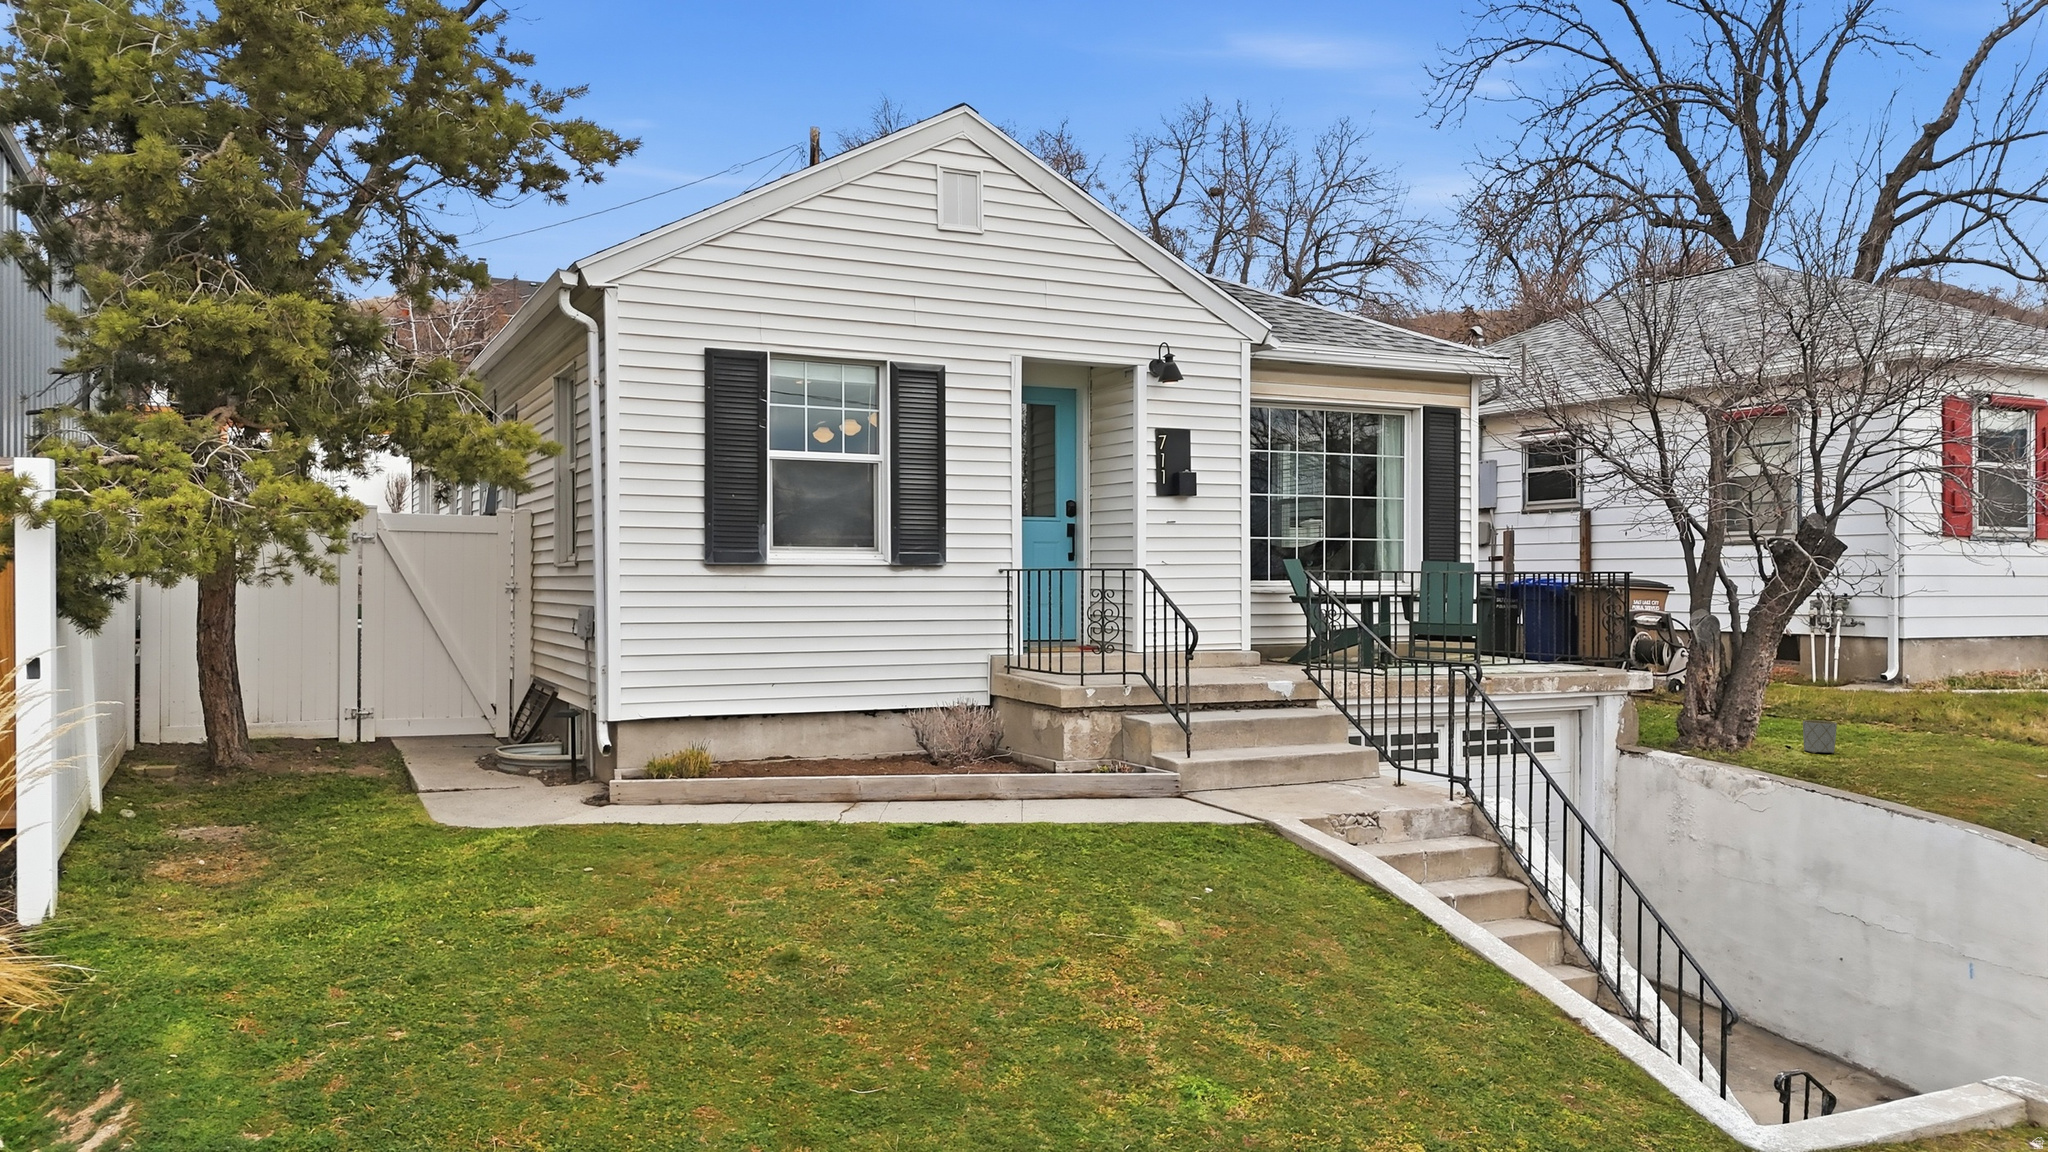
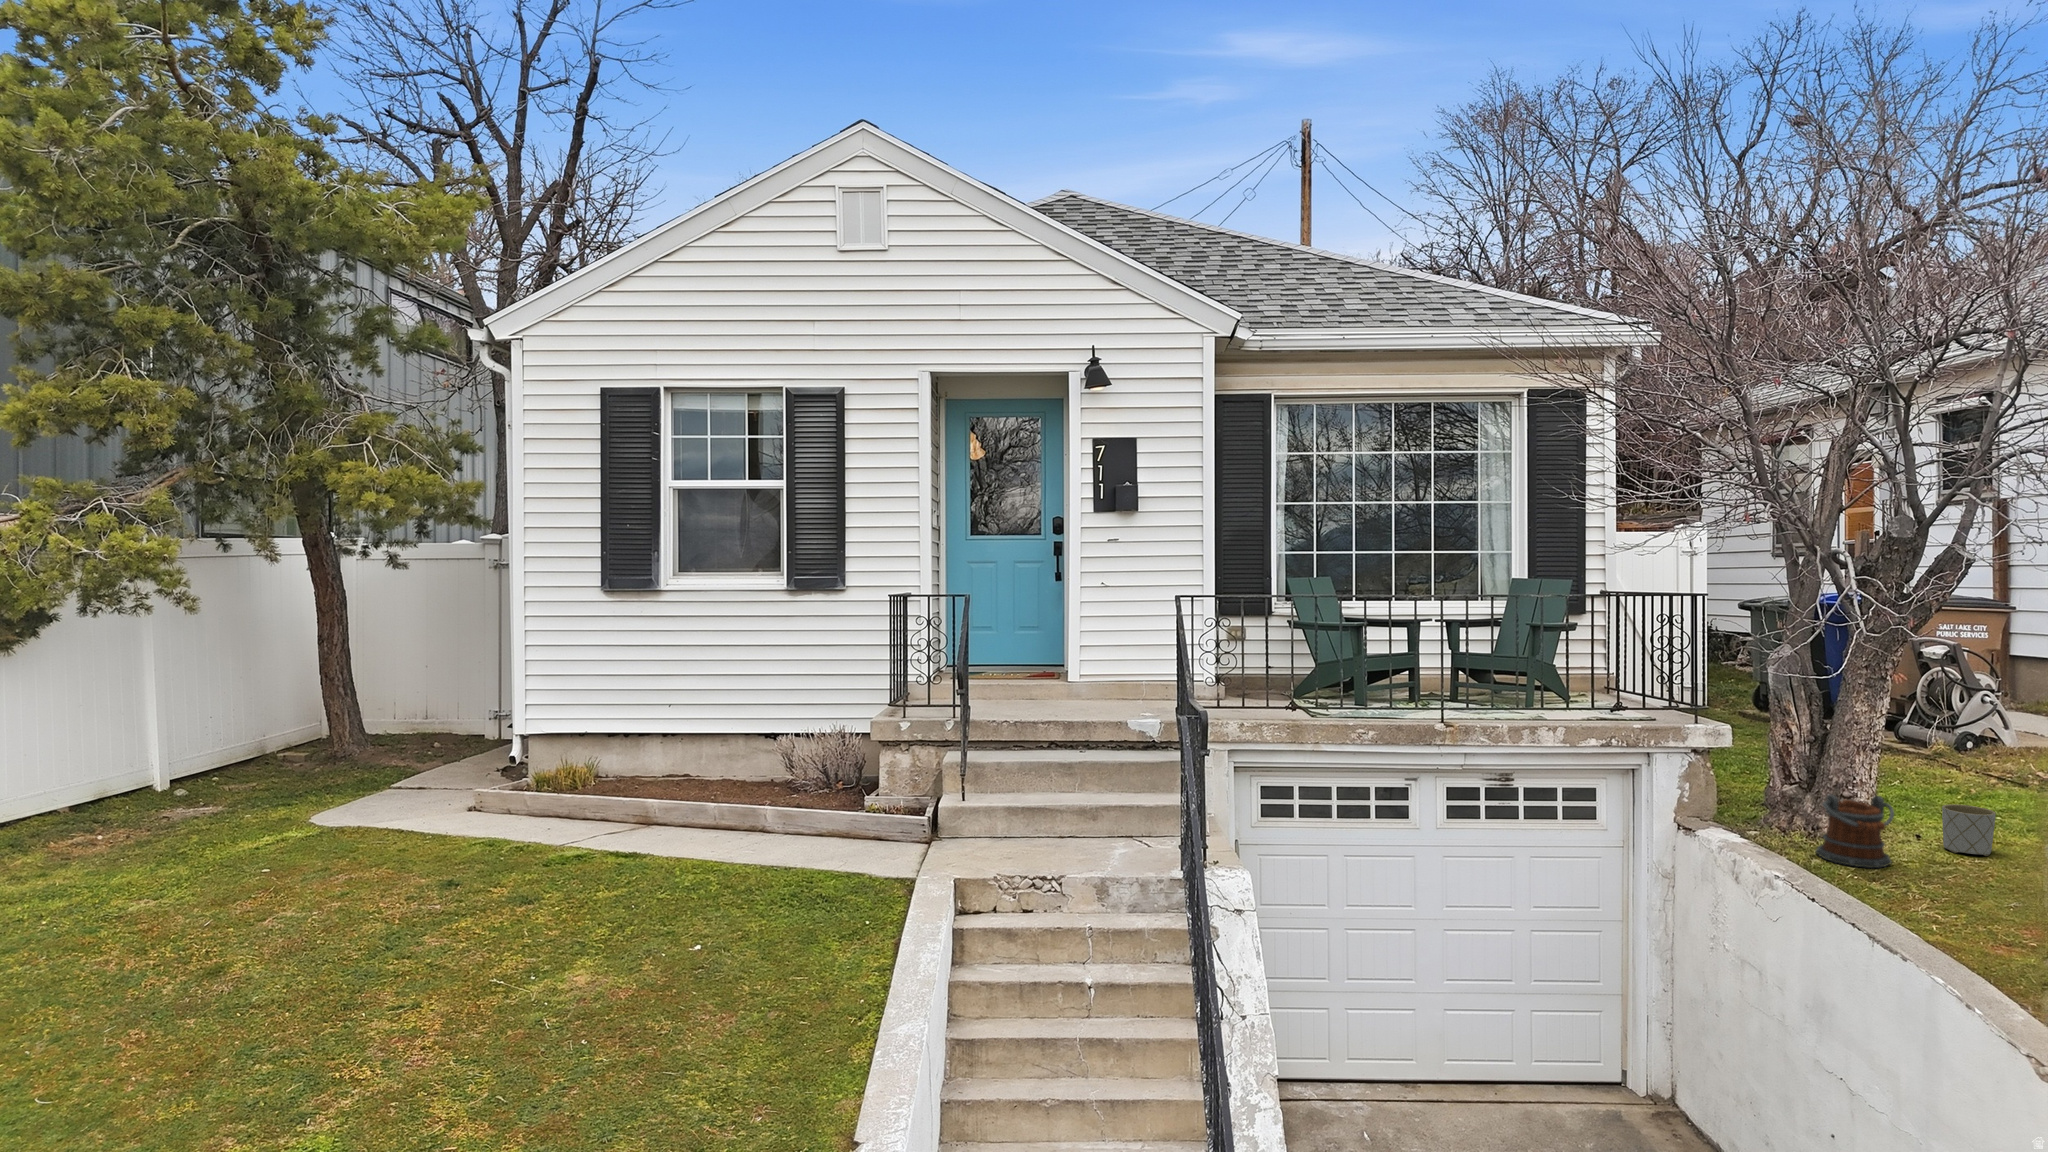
bucket: none [1742,712,1792,763] -> present [1815,794,1894,868]

